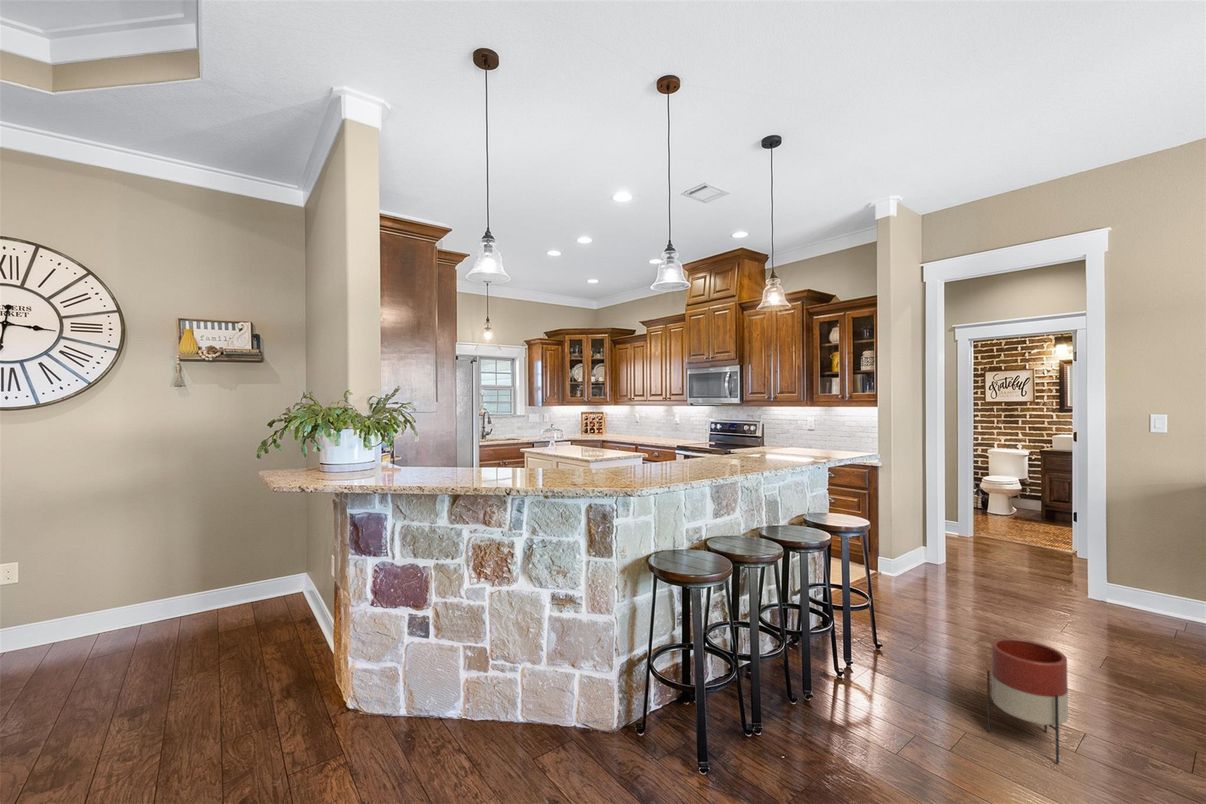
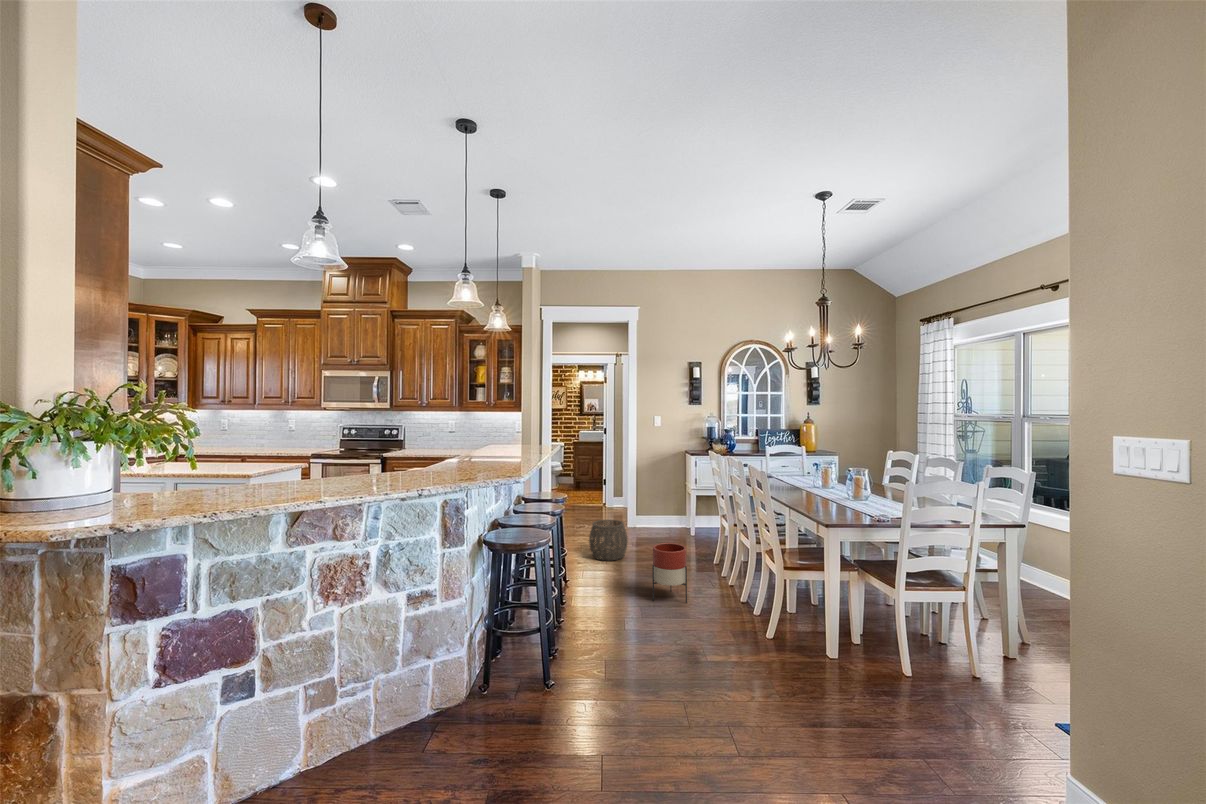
woven basket: none [946,576,1022,647] -> present [589,520,628,561]

